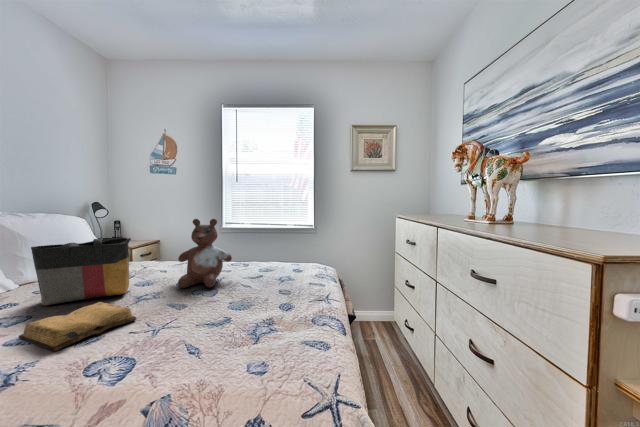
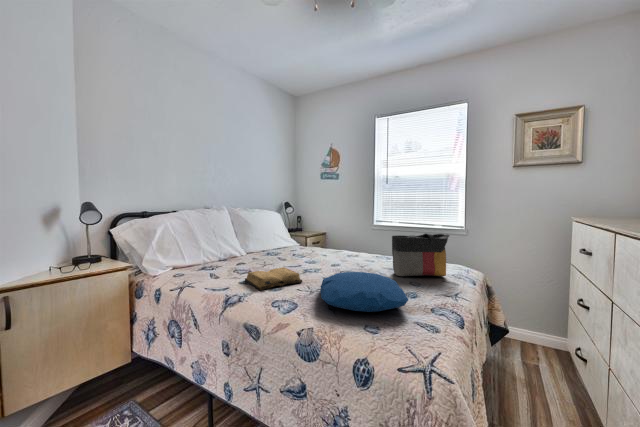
stuffed bear: present [178,219,232,288] -> none [332,216,372,270]
tote bag: present [31,238,131,305] -> present [392,233,449,276]
pillow: none [170,290,292,349] -> present [320,272,408,312]

